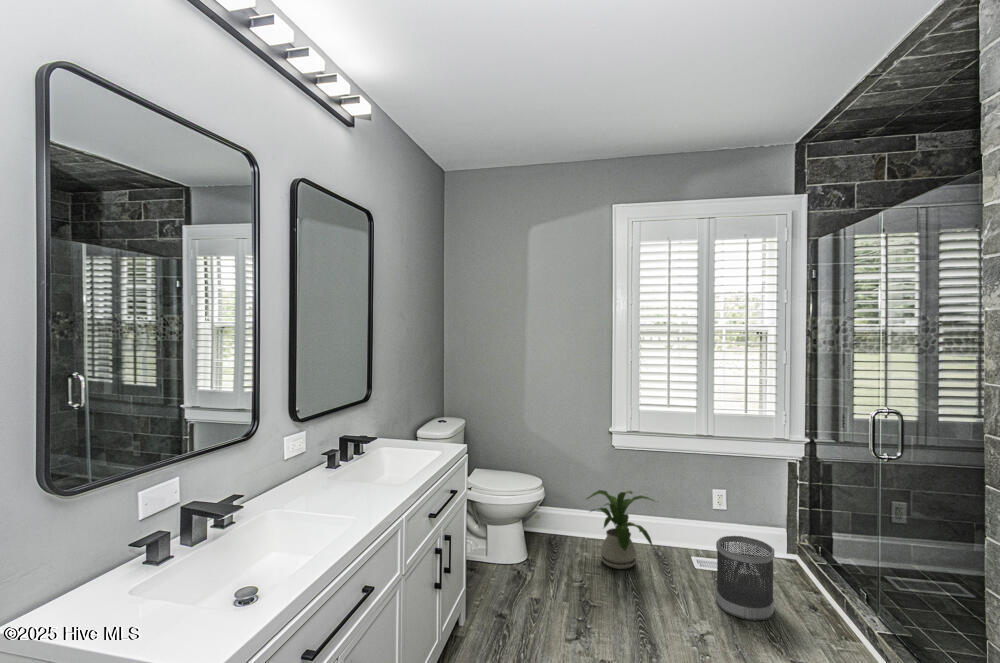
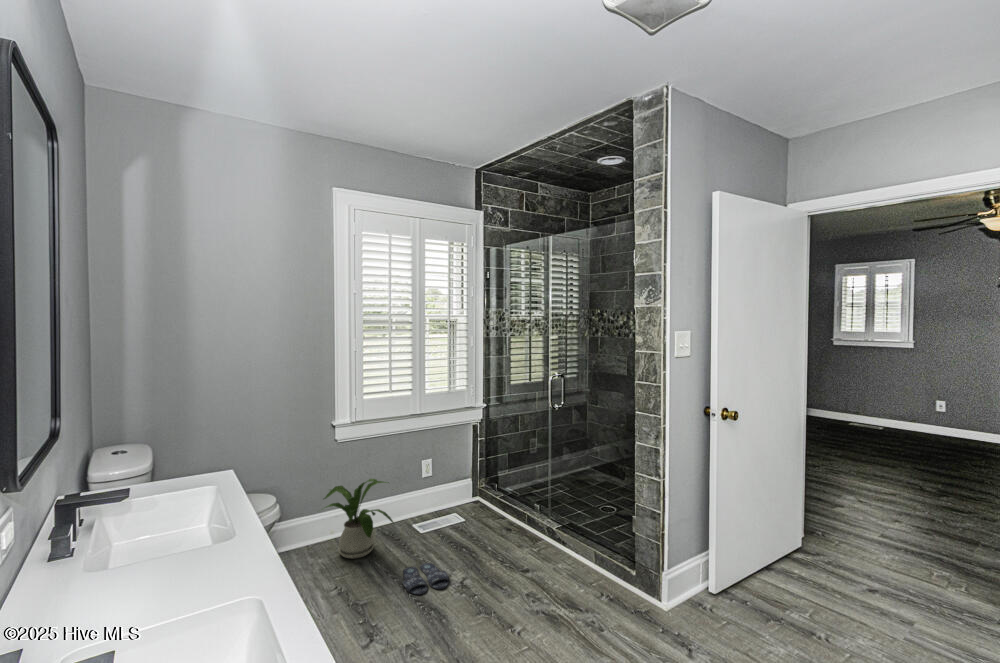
wastebasket: present [716,536,774,621] -> none [452,492,494,558]
slippers: none [638,595,691,630] -> present [402,563,449,595]

